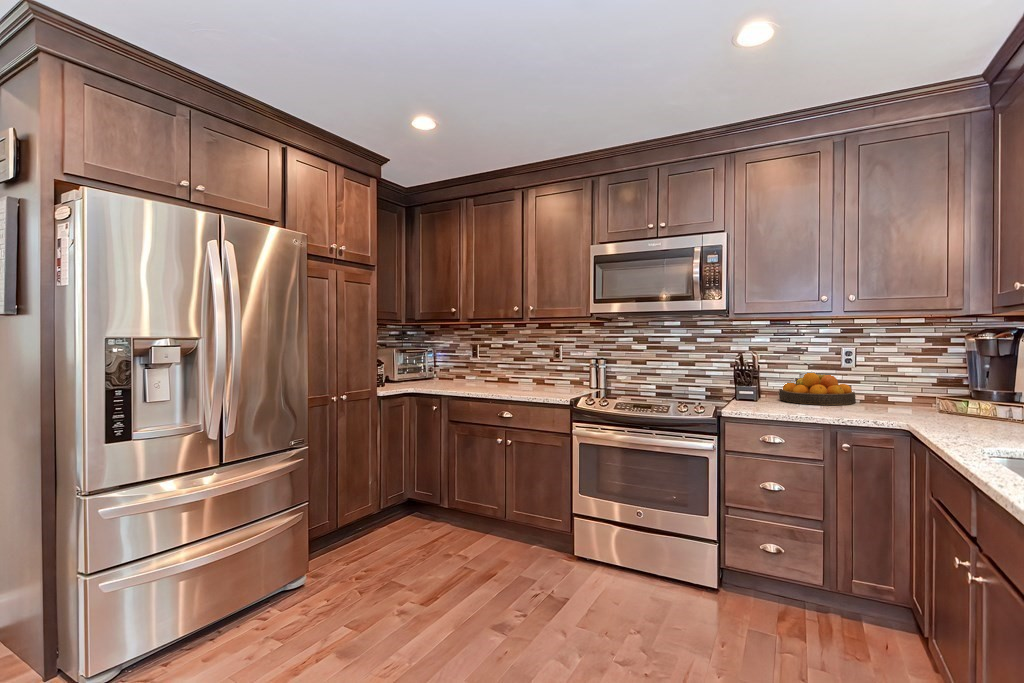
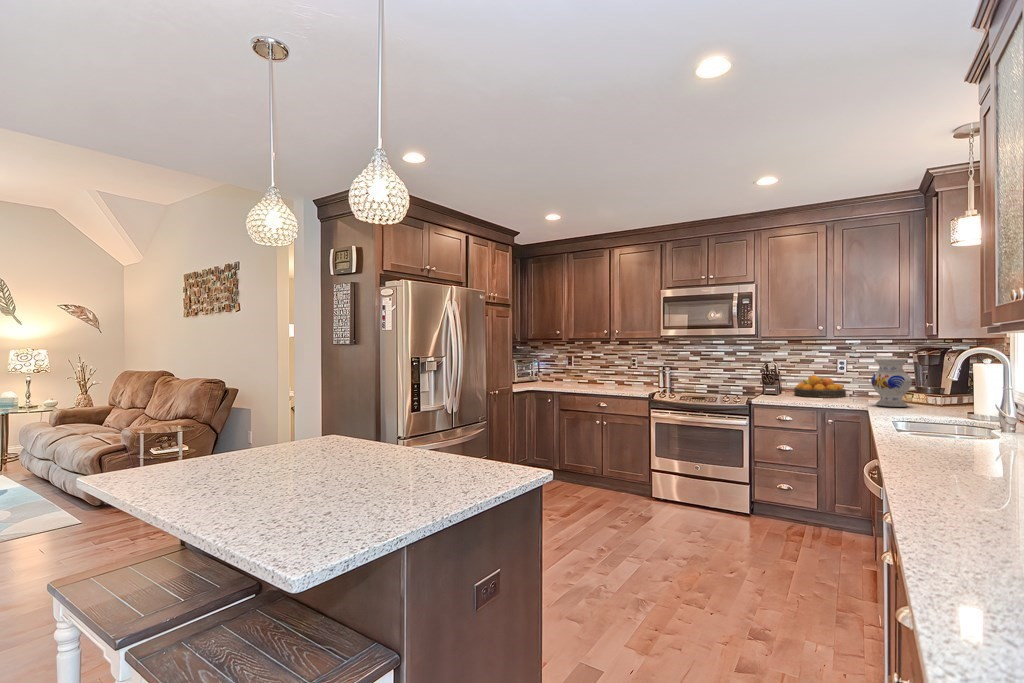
vase: none [915,346,987,426] -> present [871,359,912,407]

